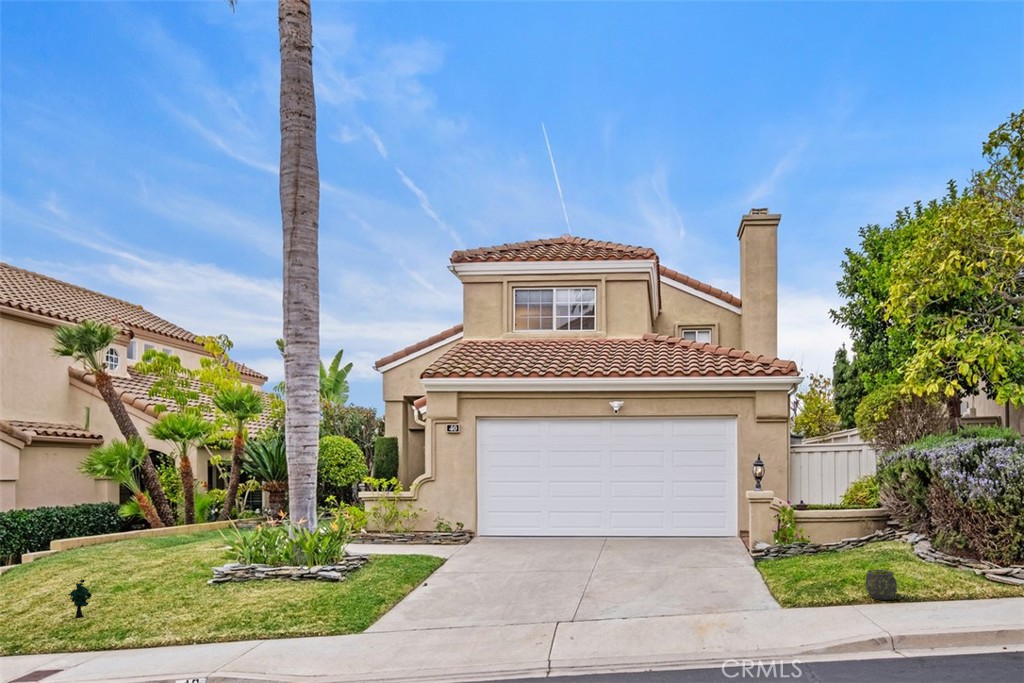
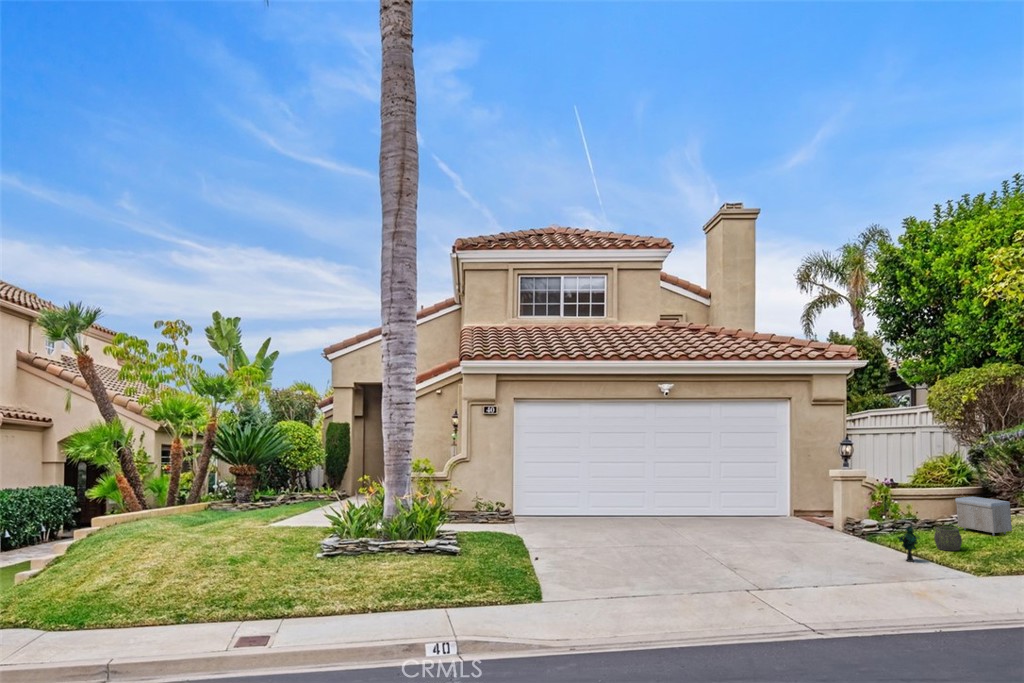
storage bench: none [931,531,994,581] -> present [955,496,1012,536]
decorative plant: present [68,580,92,618] -> present [897,524,920,562]

